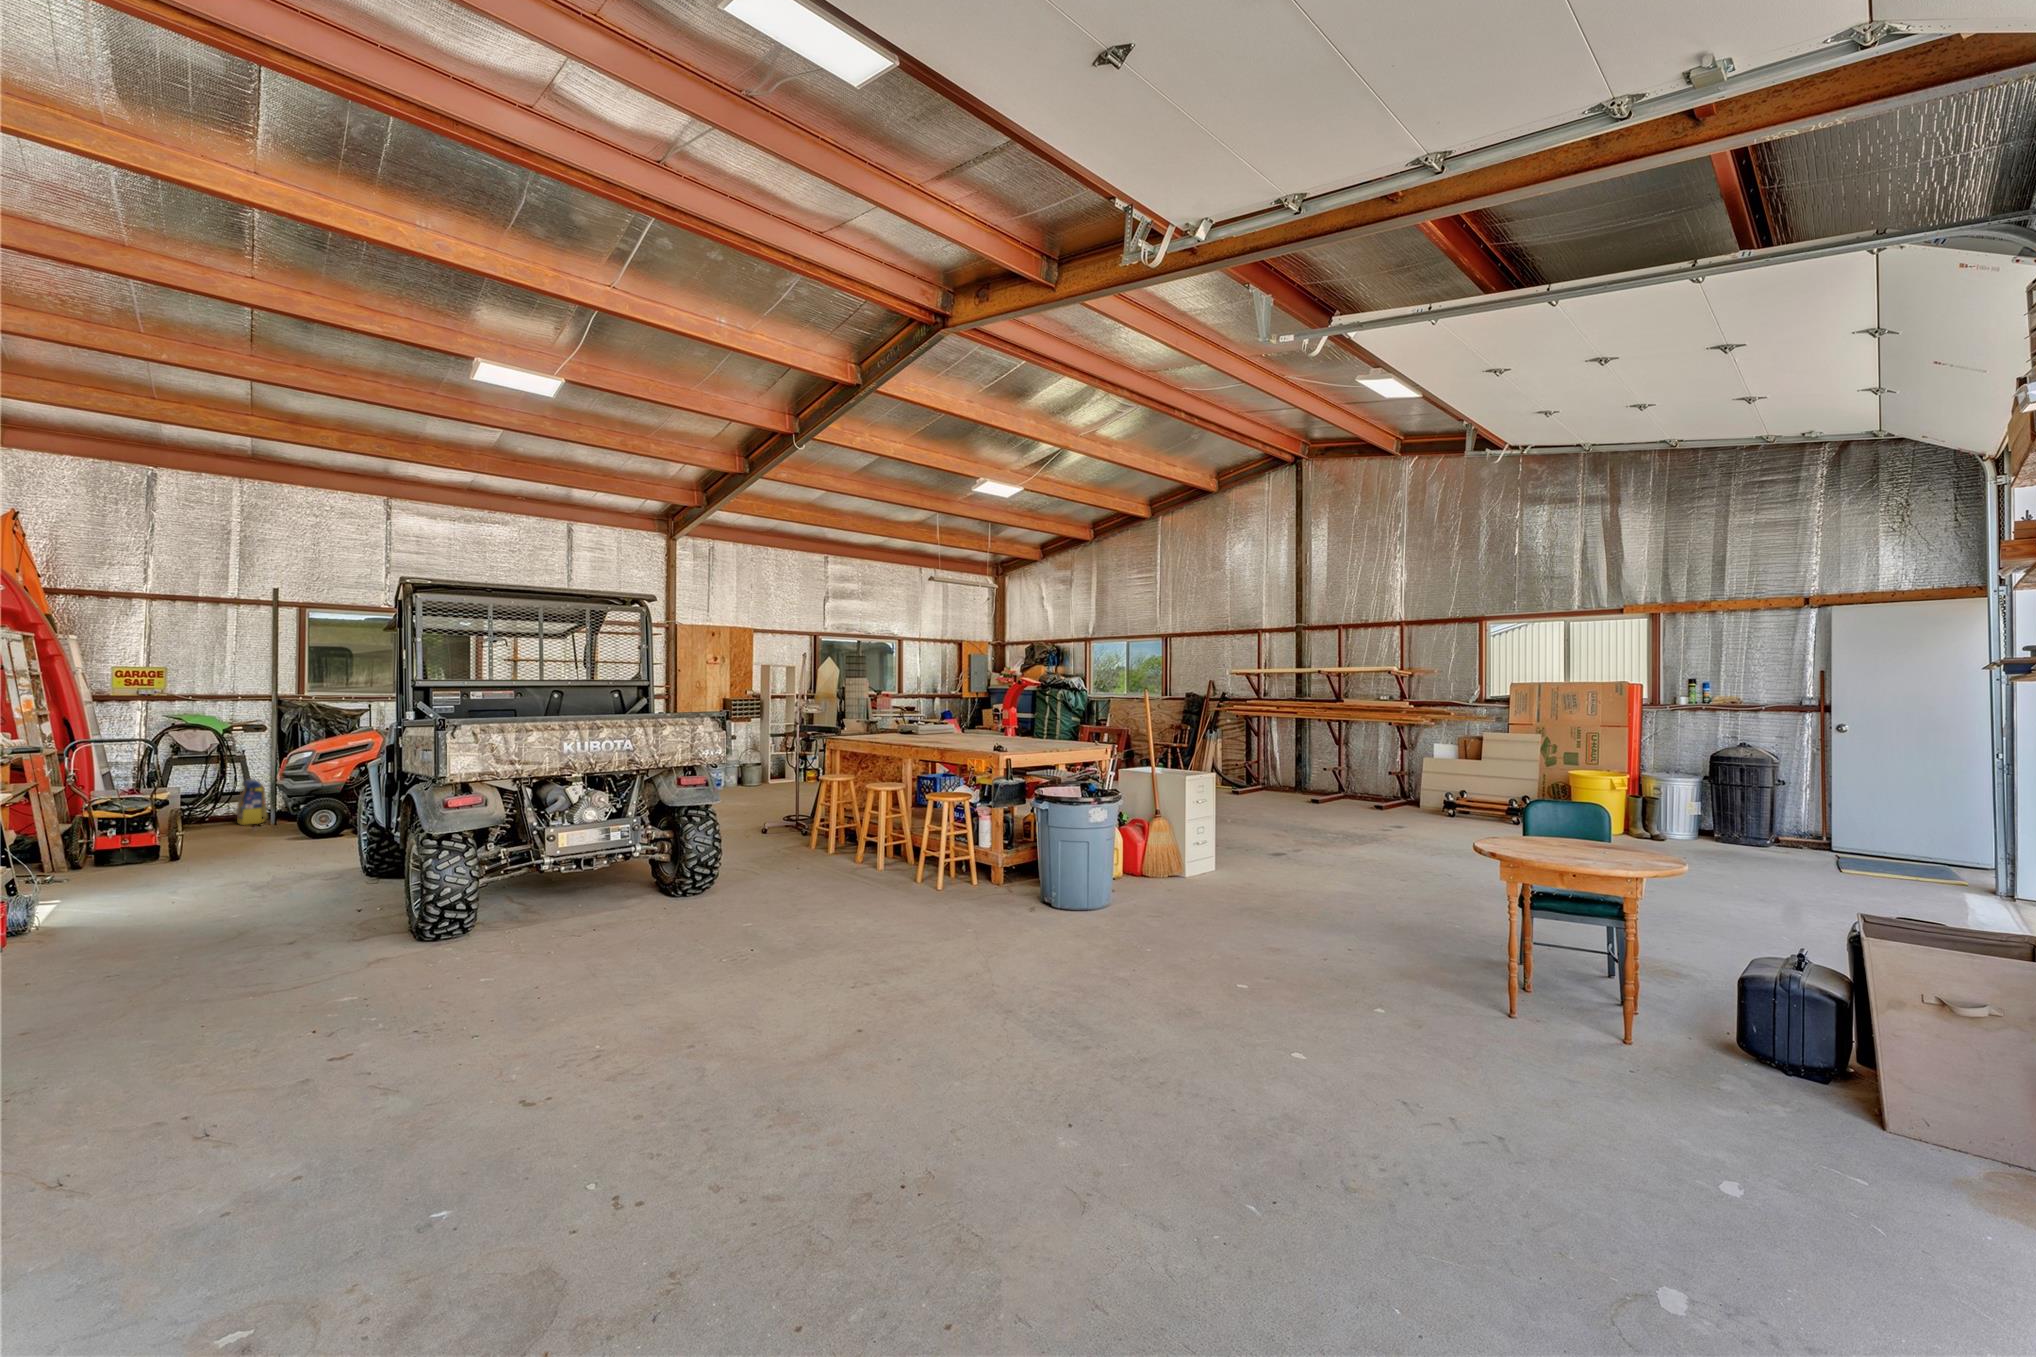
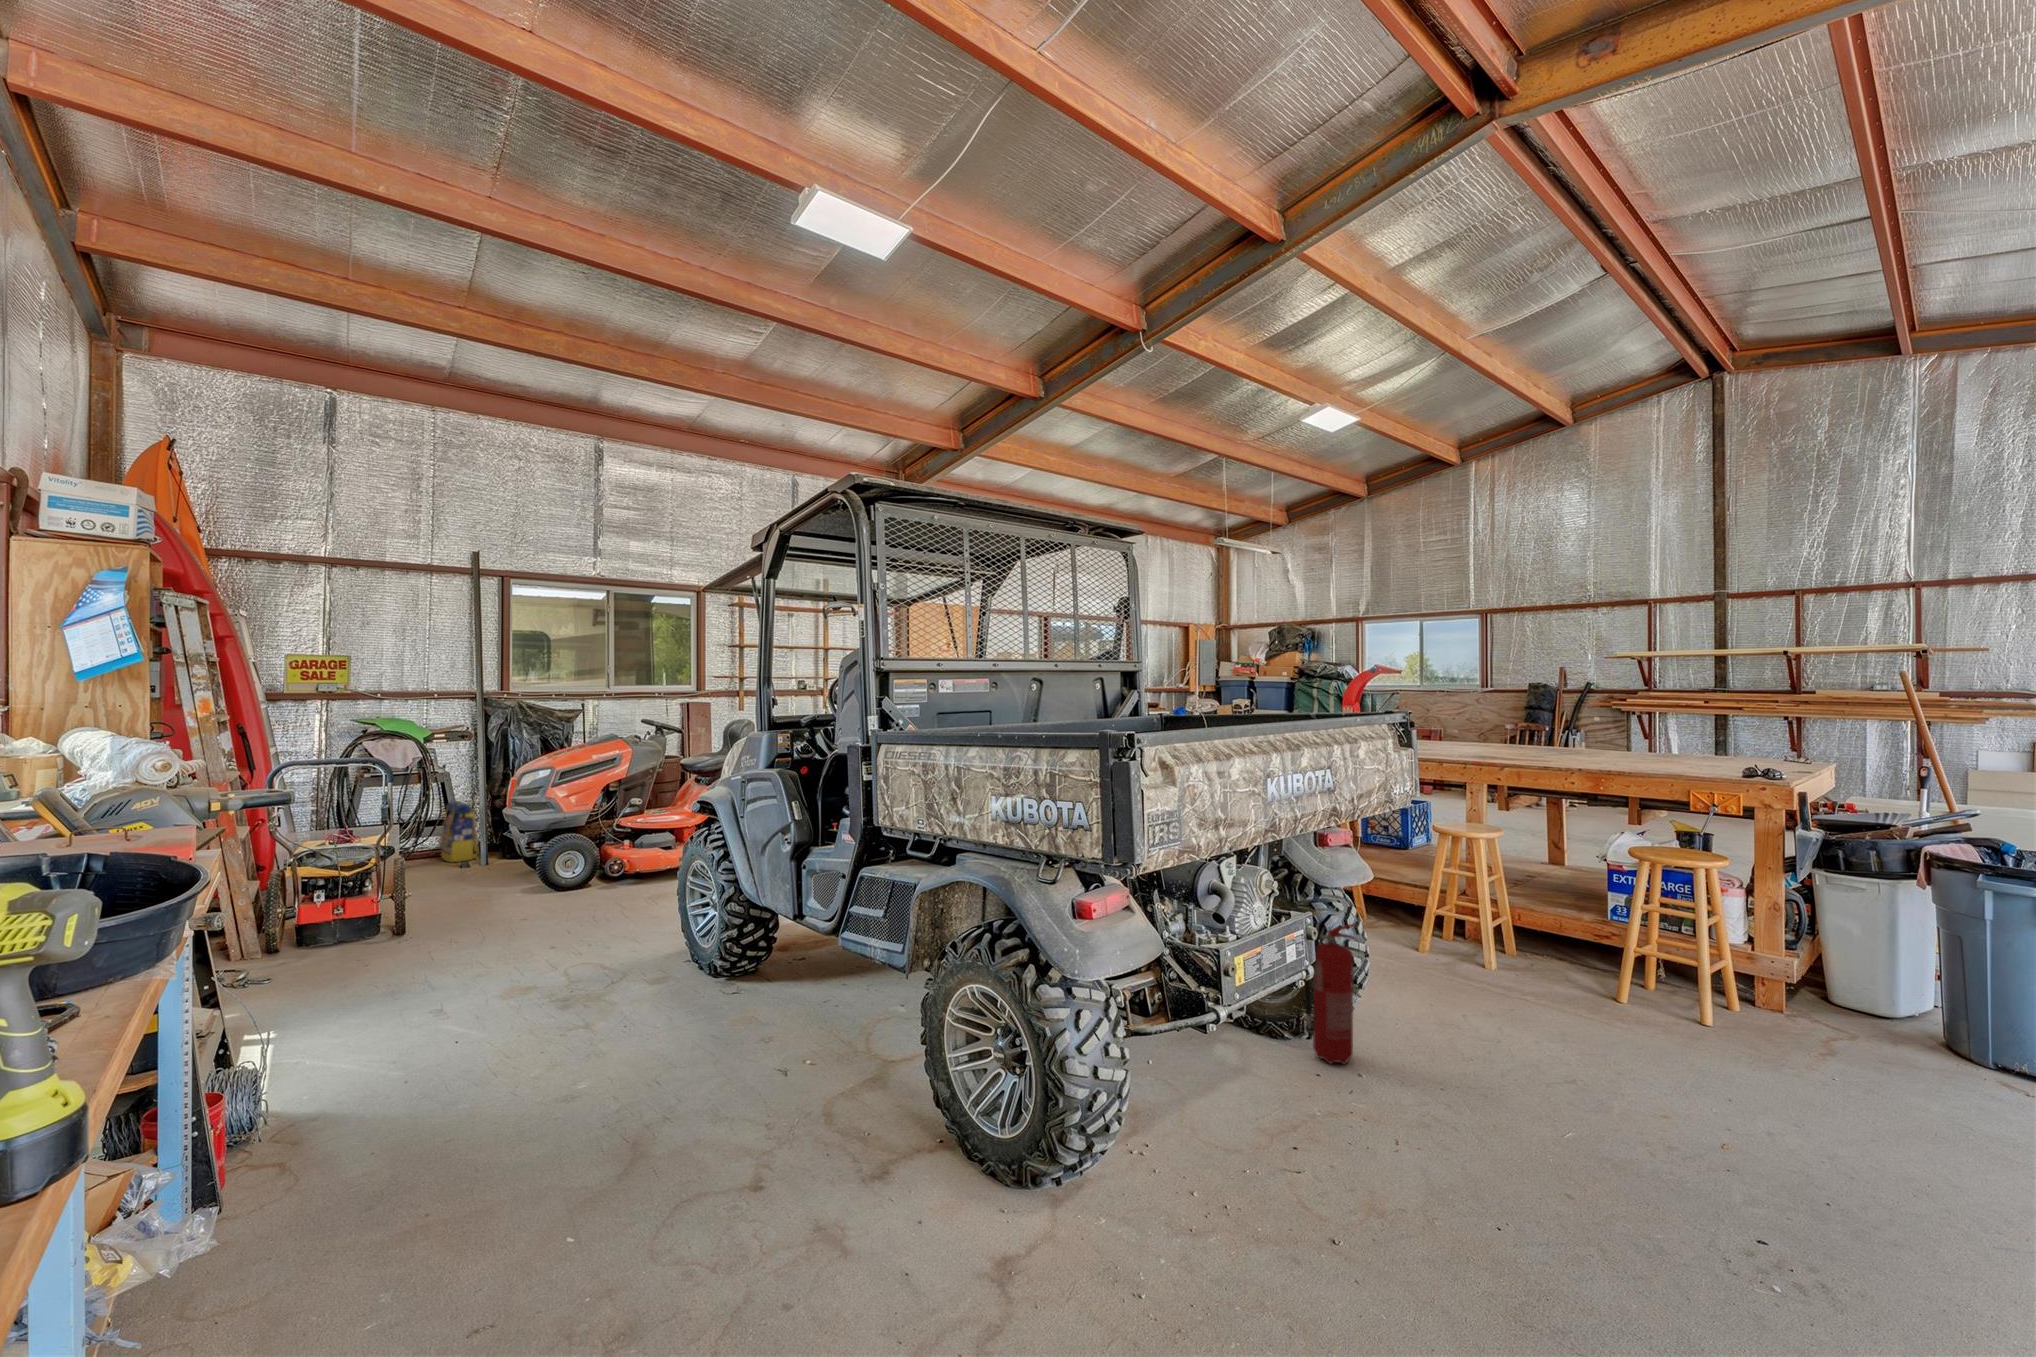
fire extinguisher: none [657,827,686,904] -> present [1305,924,1357,1064]

